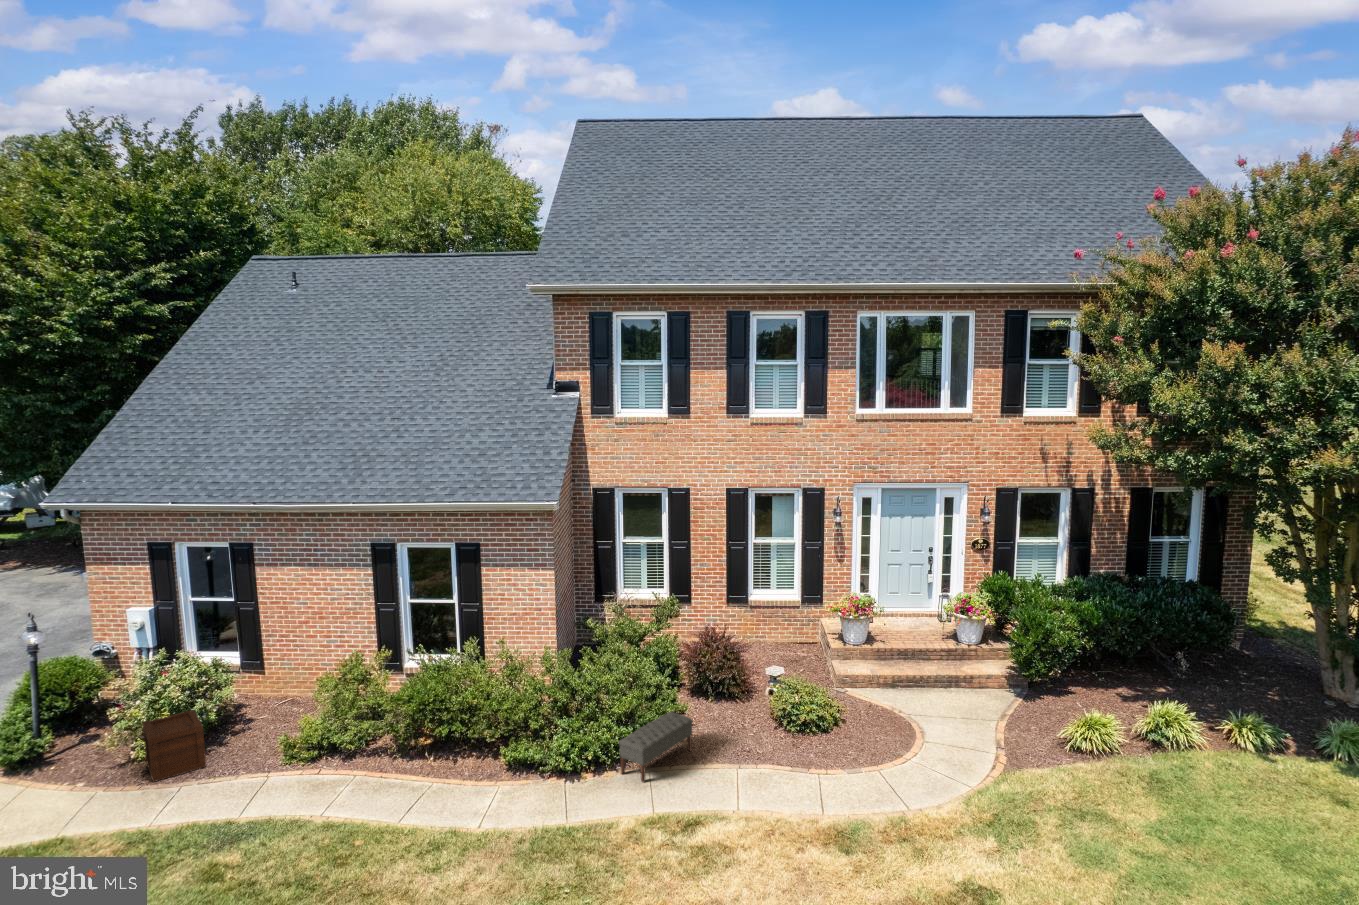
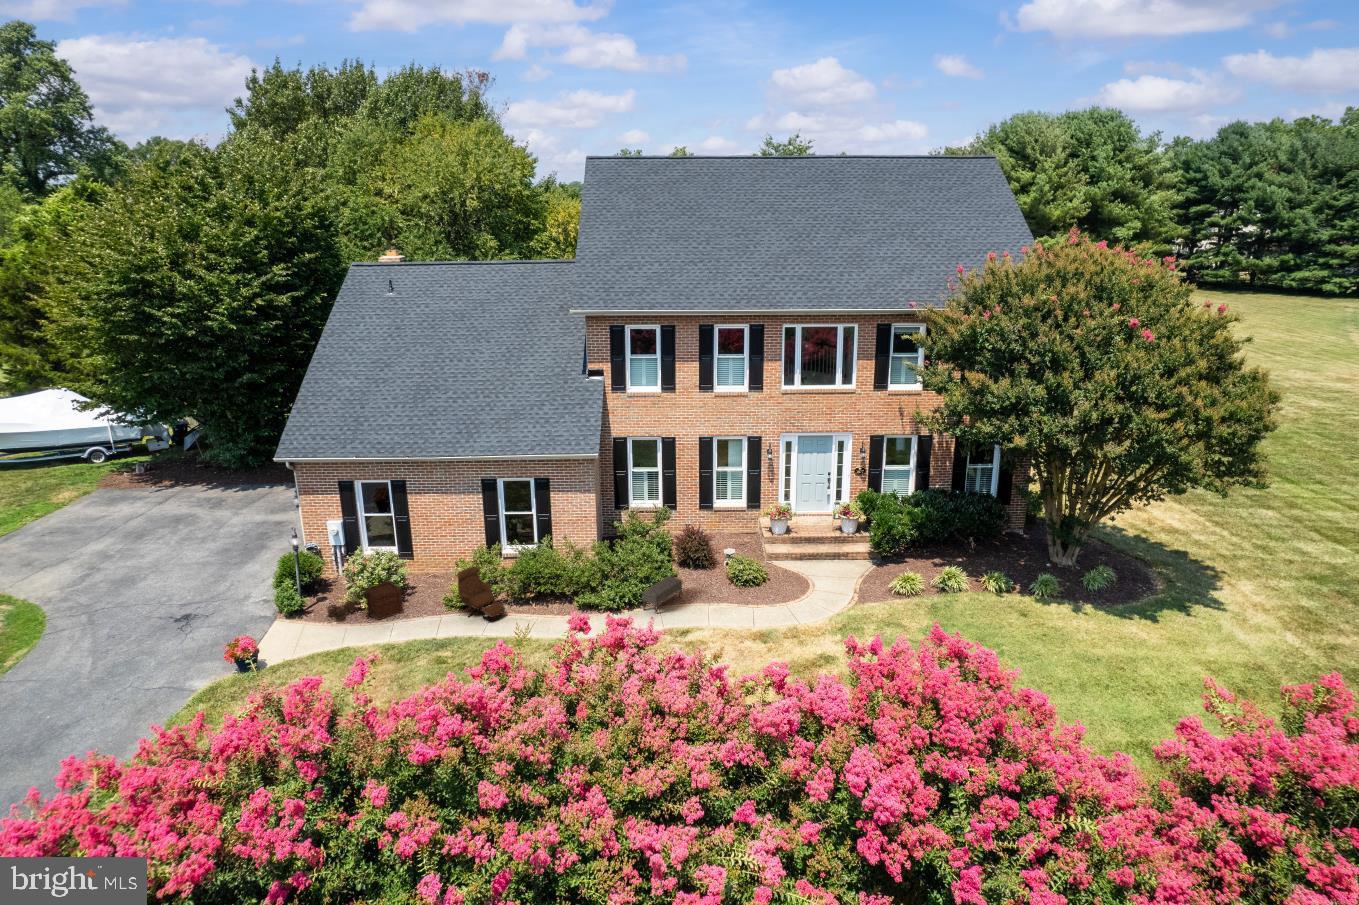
lounge chair: none [295,688,375,792] -> present [457,566,505,618]
woven basket: none [74,742,131,783] -> present [328,600,356,622]

